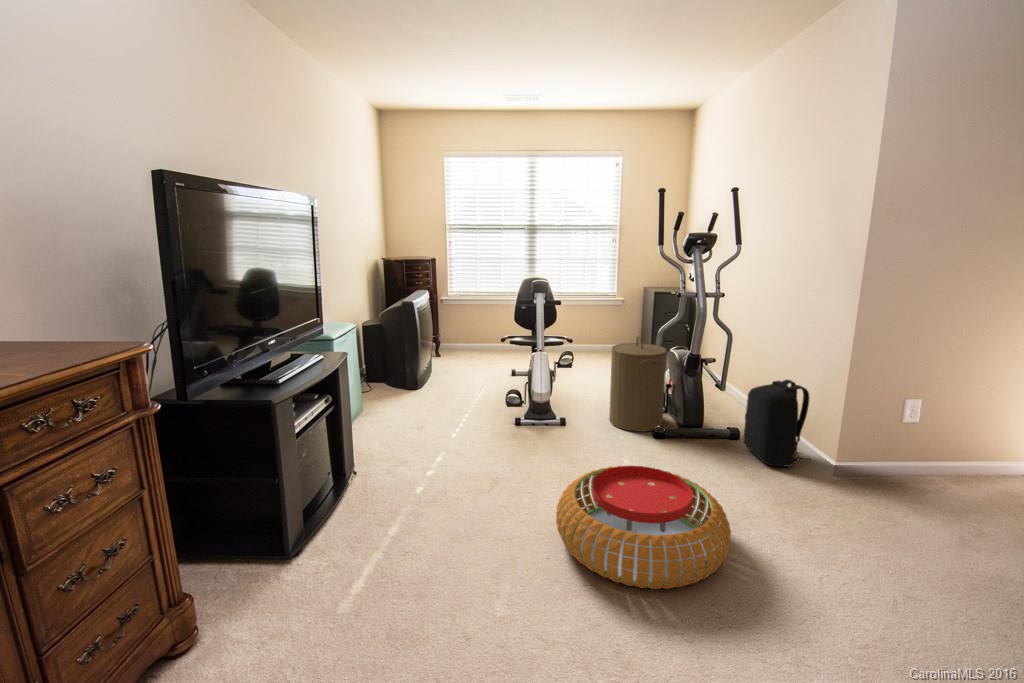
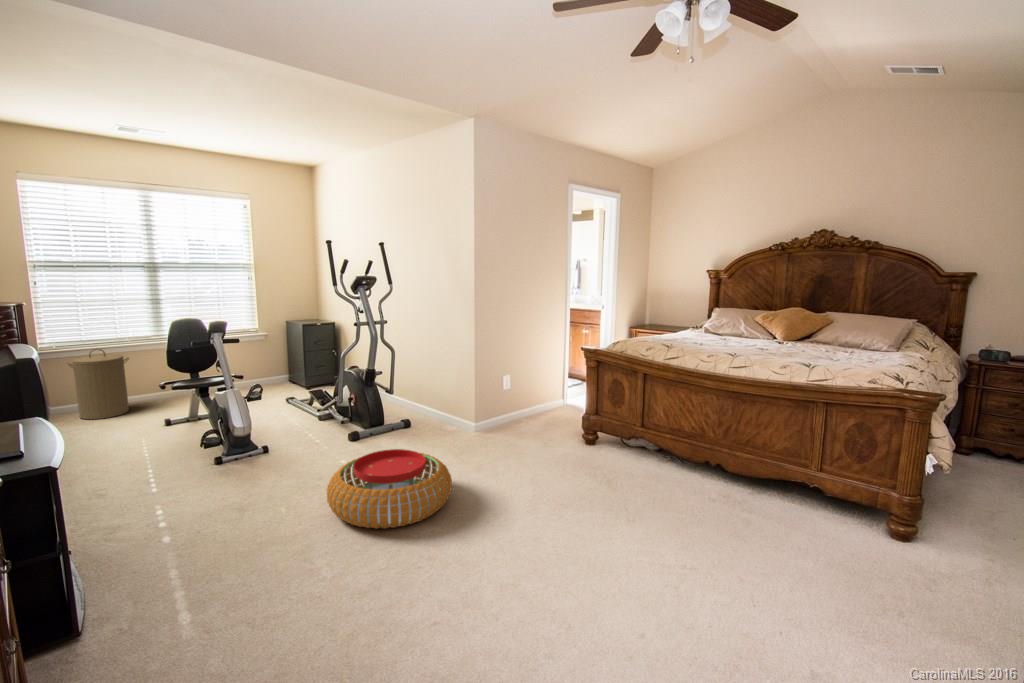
laundry hamper: present [609,336,667,432] -> present [66,349,129,419]
backpack: present [744,380,810,466] -> none [416,376,460,437]

